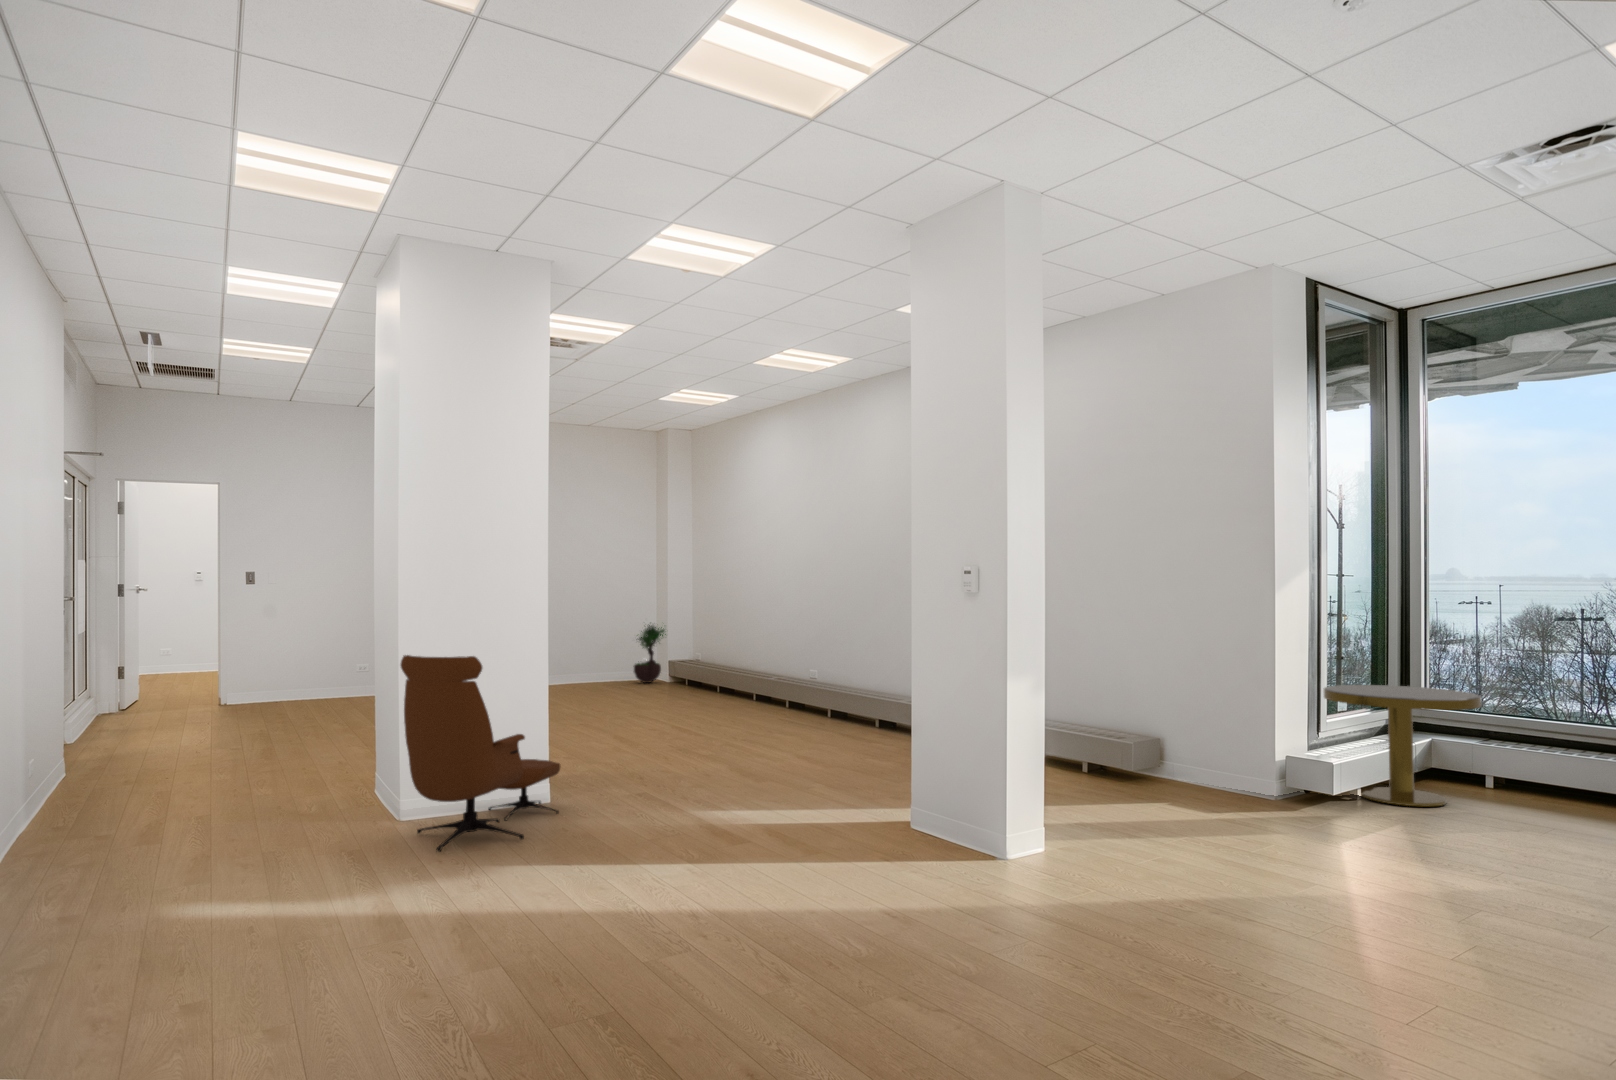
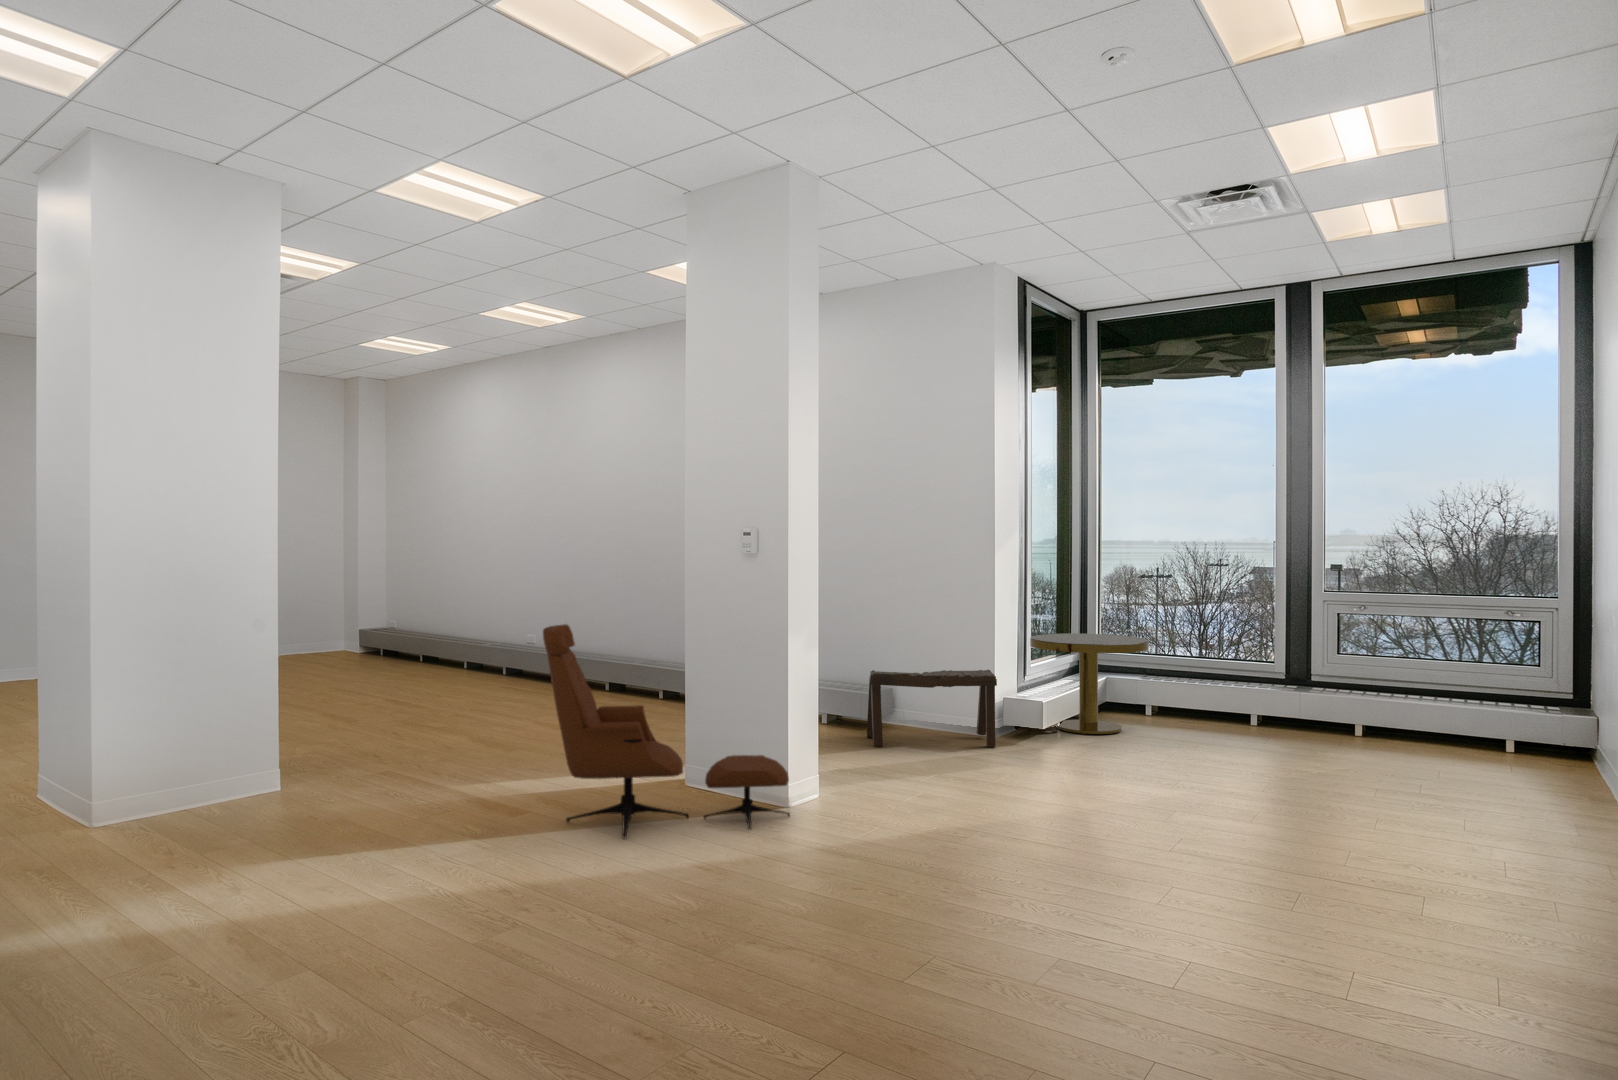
potted tree: present [634,625,666,683] -> none [317,586,360,656]
lounge chair: present [401,655,560,852] -> present [543,624,790,838]
bench: none [1120,716,1270,811] -> present [867,670,997,748]

